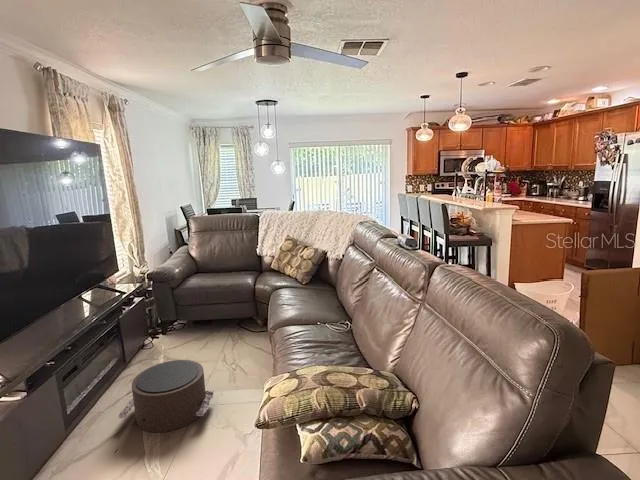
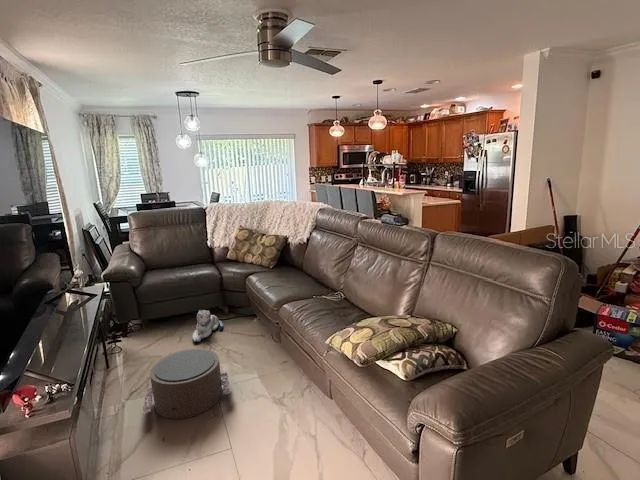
plush toy: none [213,319,252,352] -> present [192,310,224,342]

